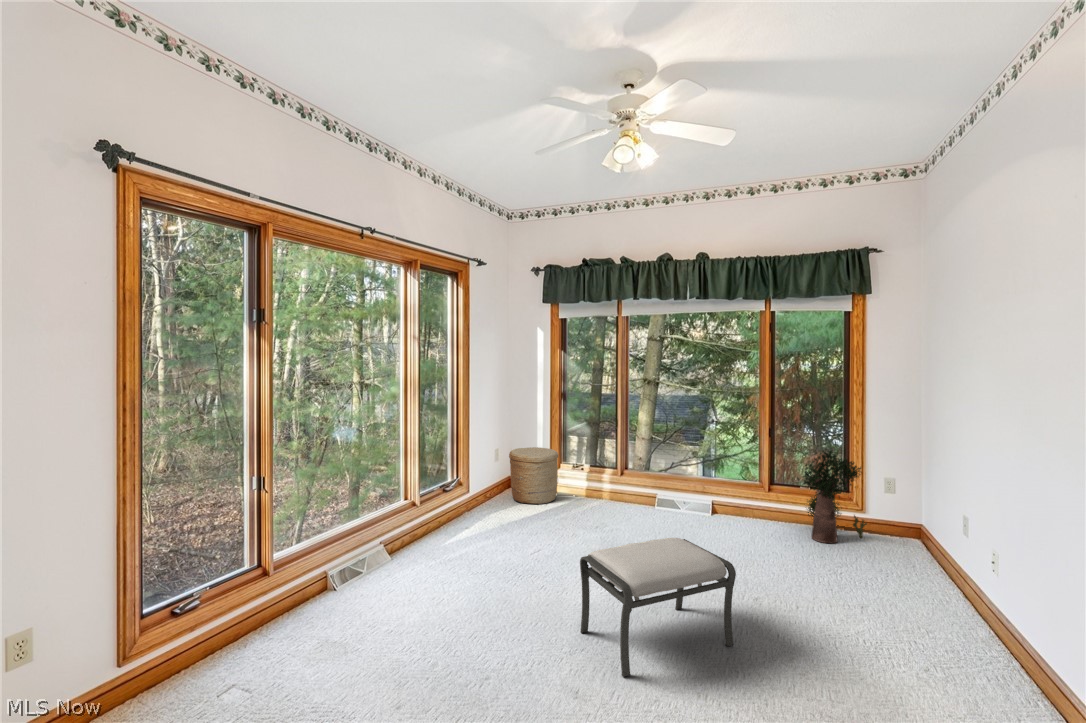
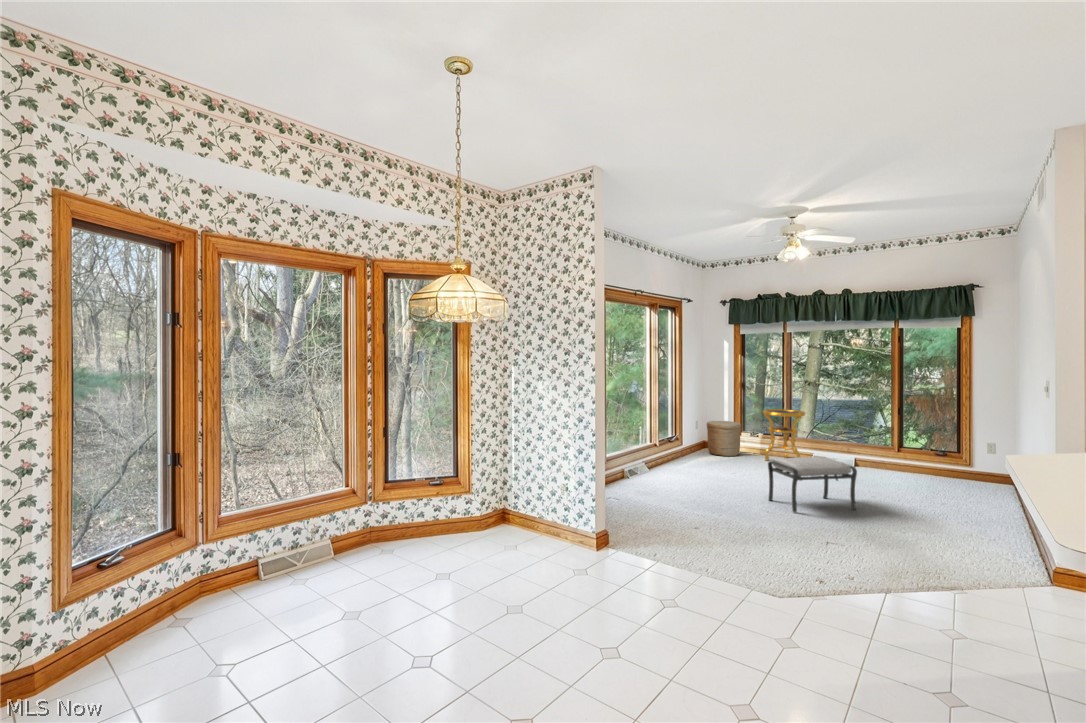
side table: none [588,430,647,514] -> present [763,409,806,460]
potted plant: present [797,450,867,543] -> none [916,422,972,484]

